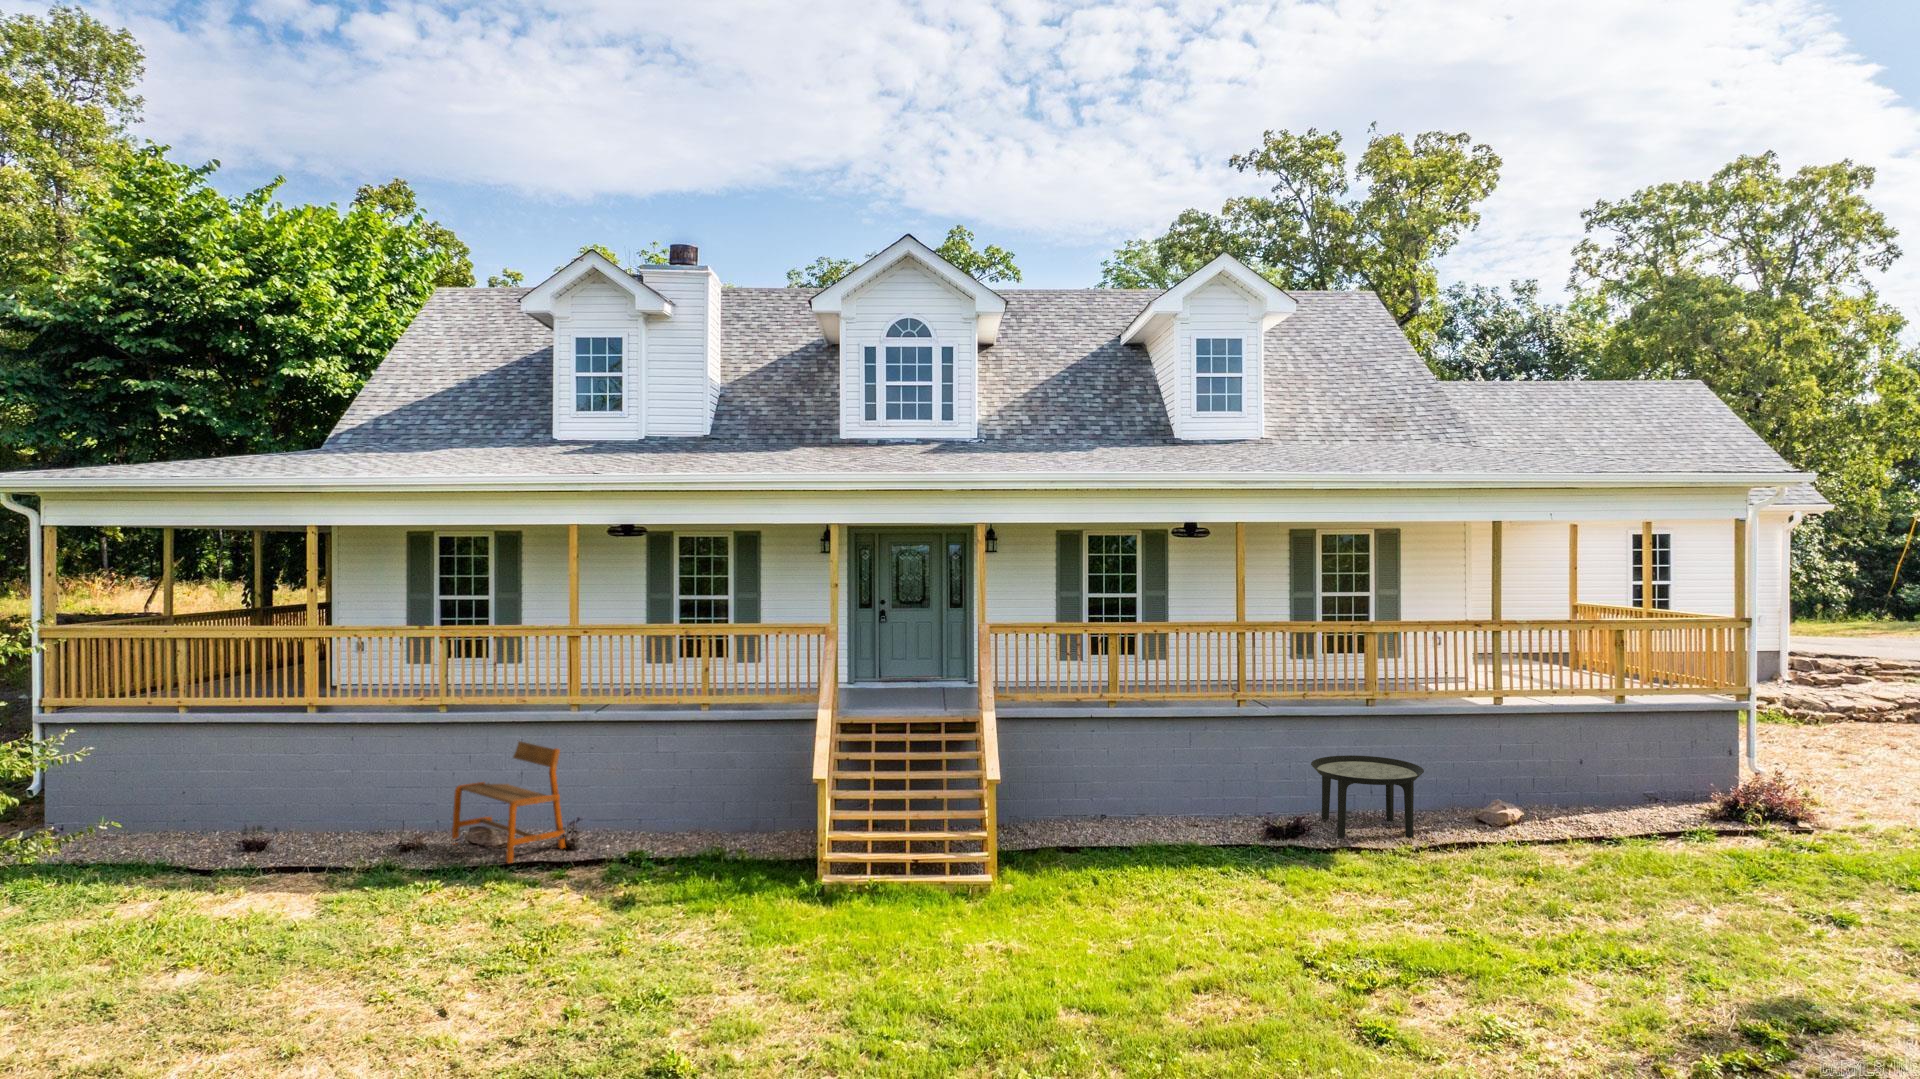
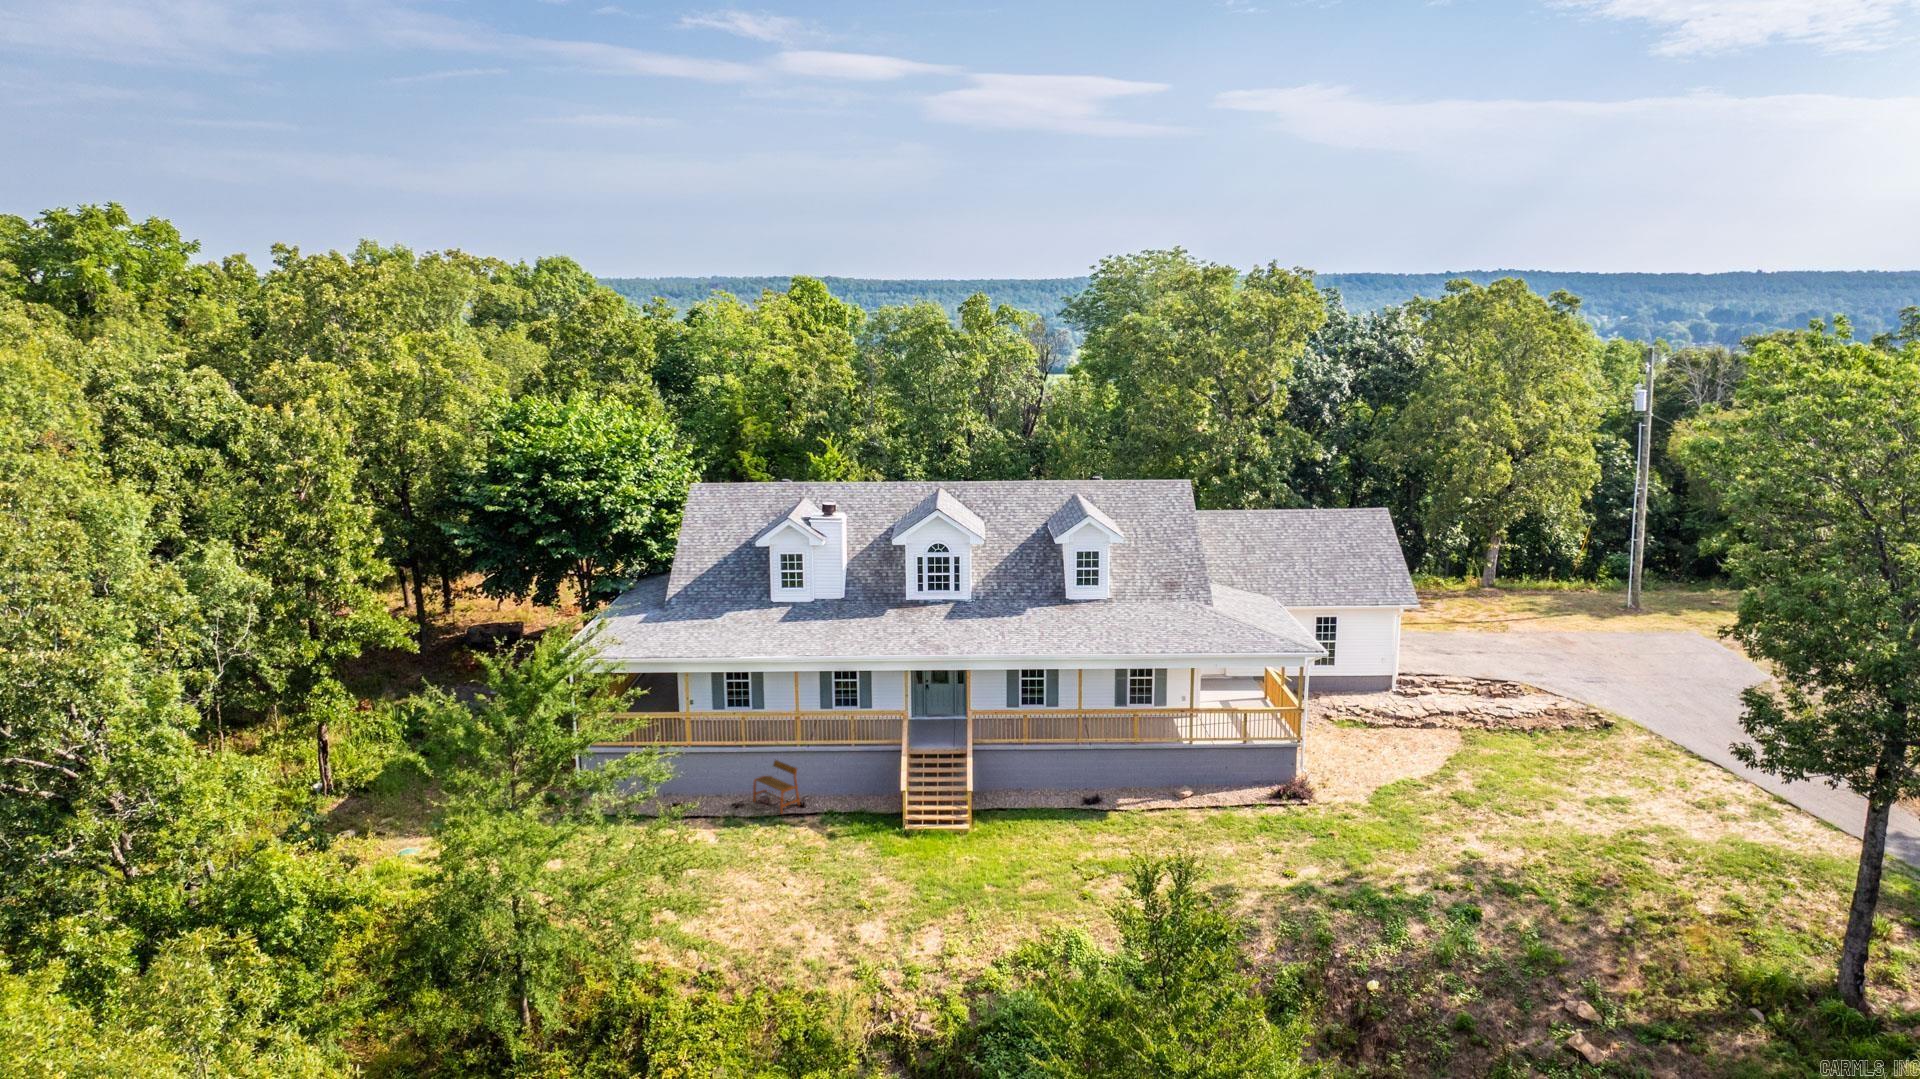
round table: present [1311,755,1424,838] -> none [1104,768,1148,808]

